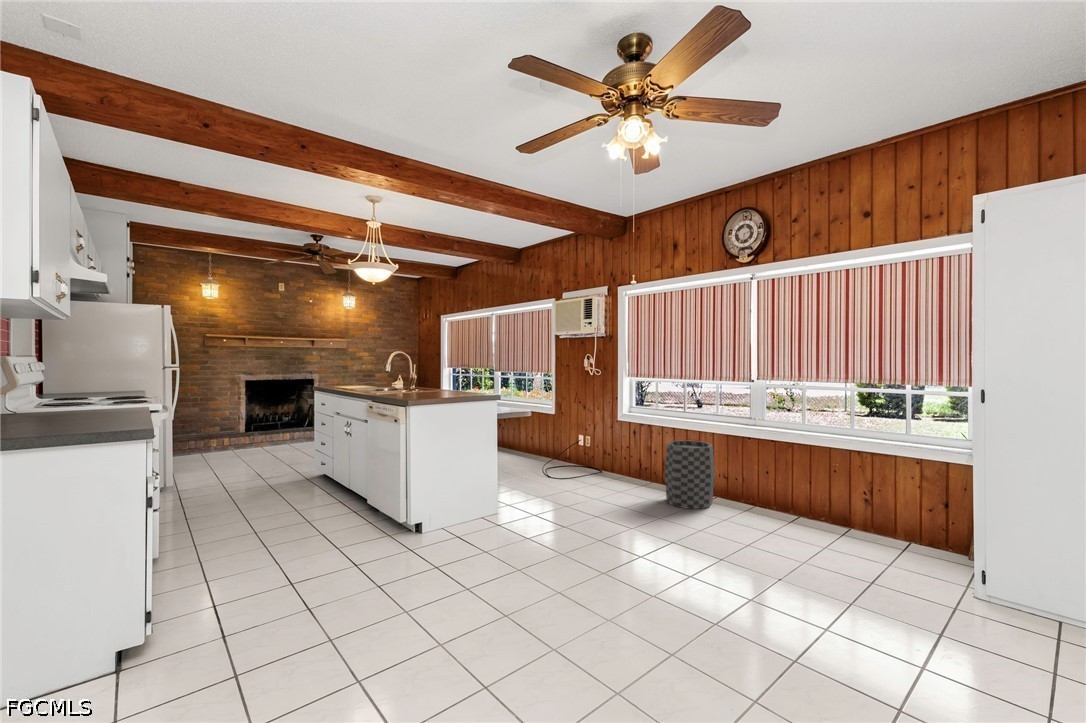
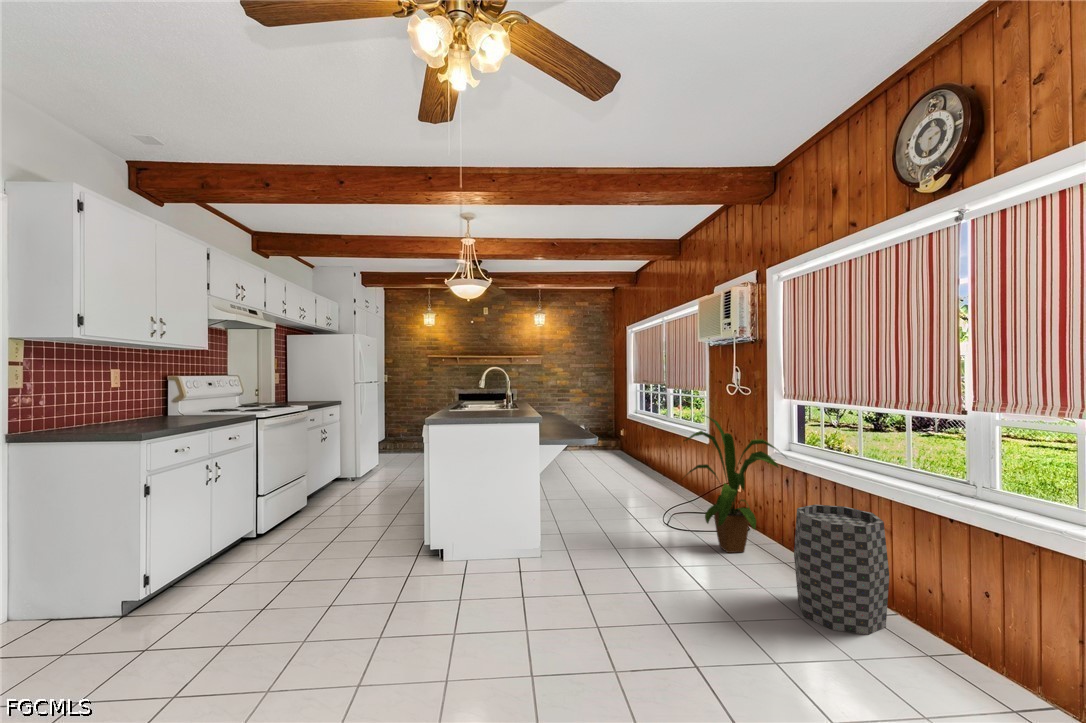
house plant: none [568,390,641,486] -> present [684,415,780,553]

